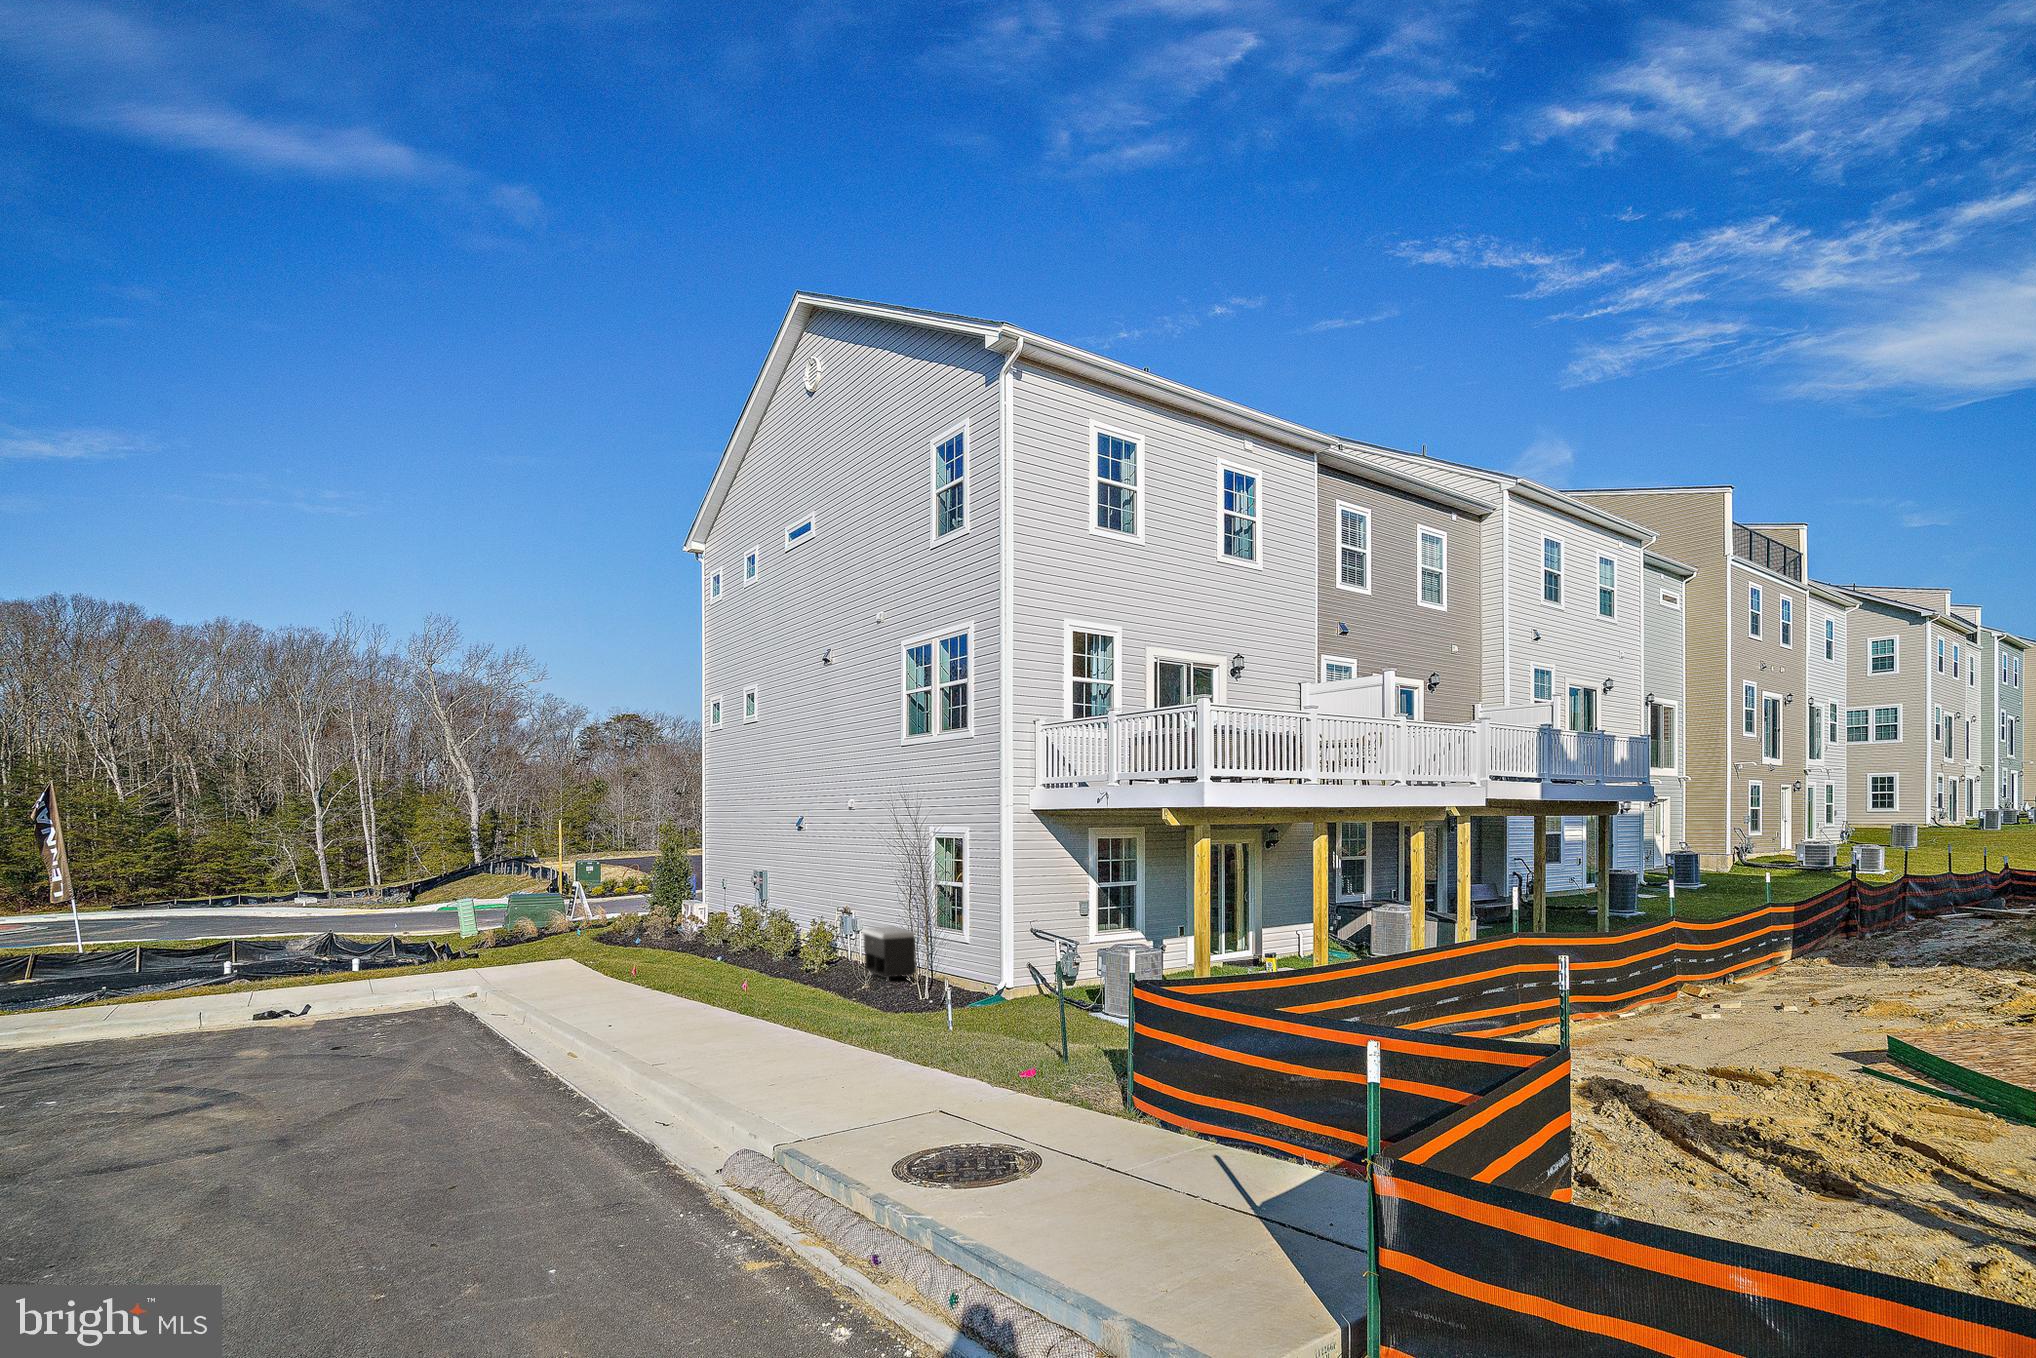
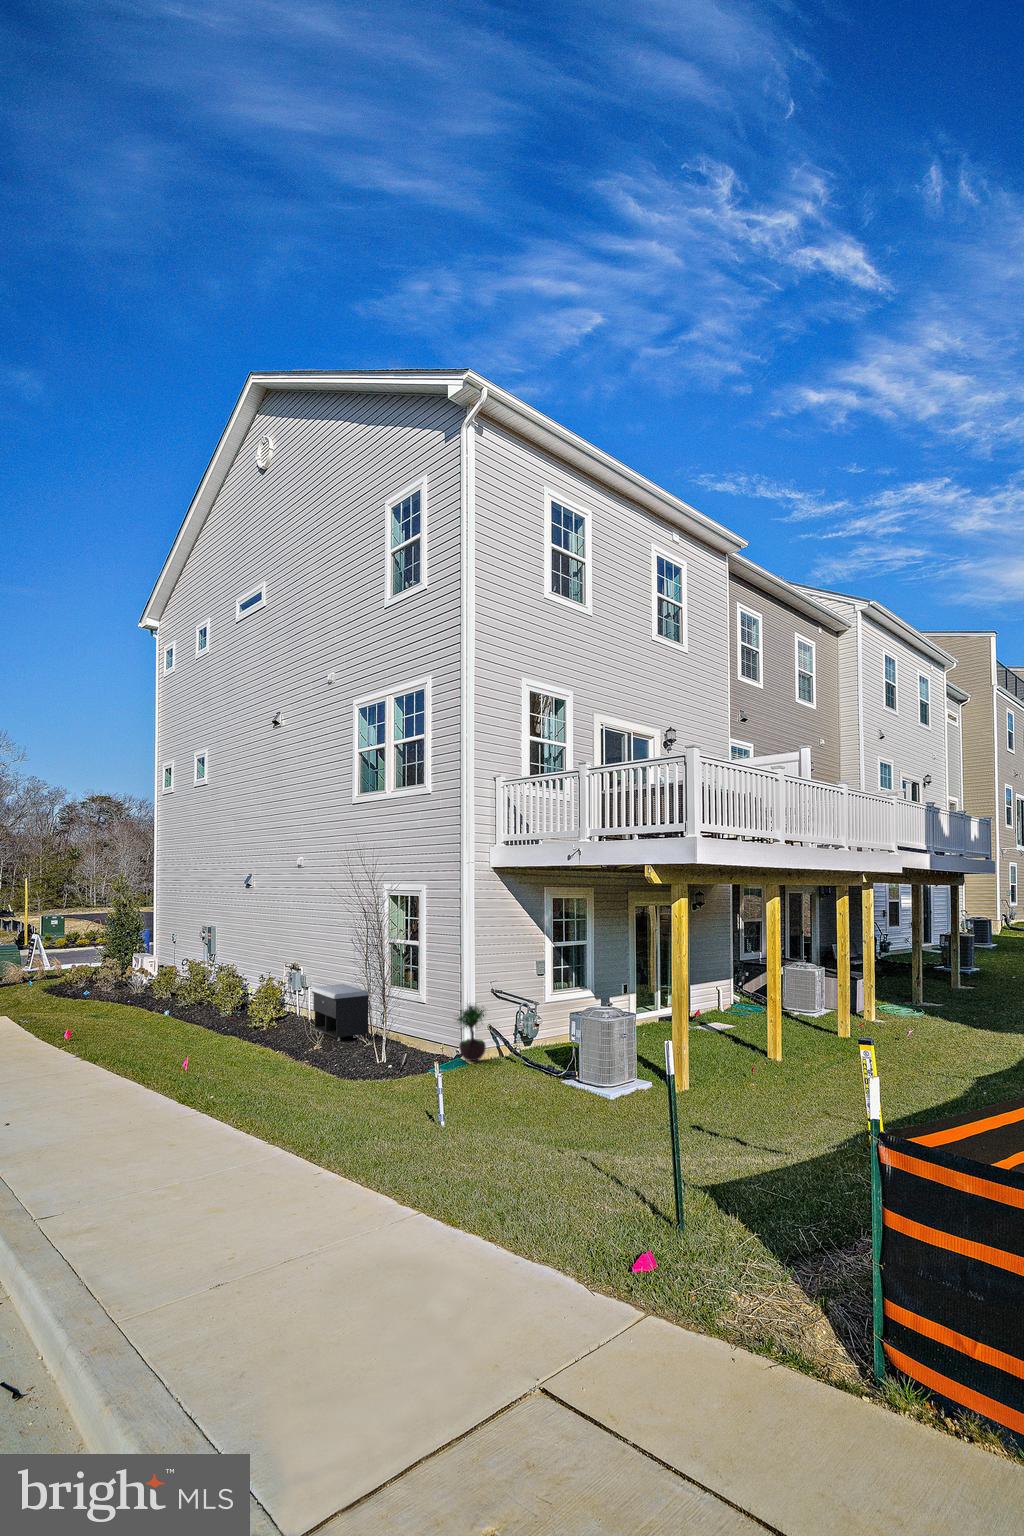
potted tree: none [993,937,1028,998] -> present [457,1005,486,1061]

